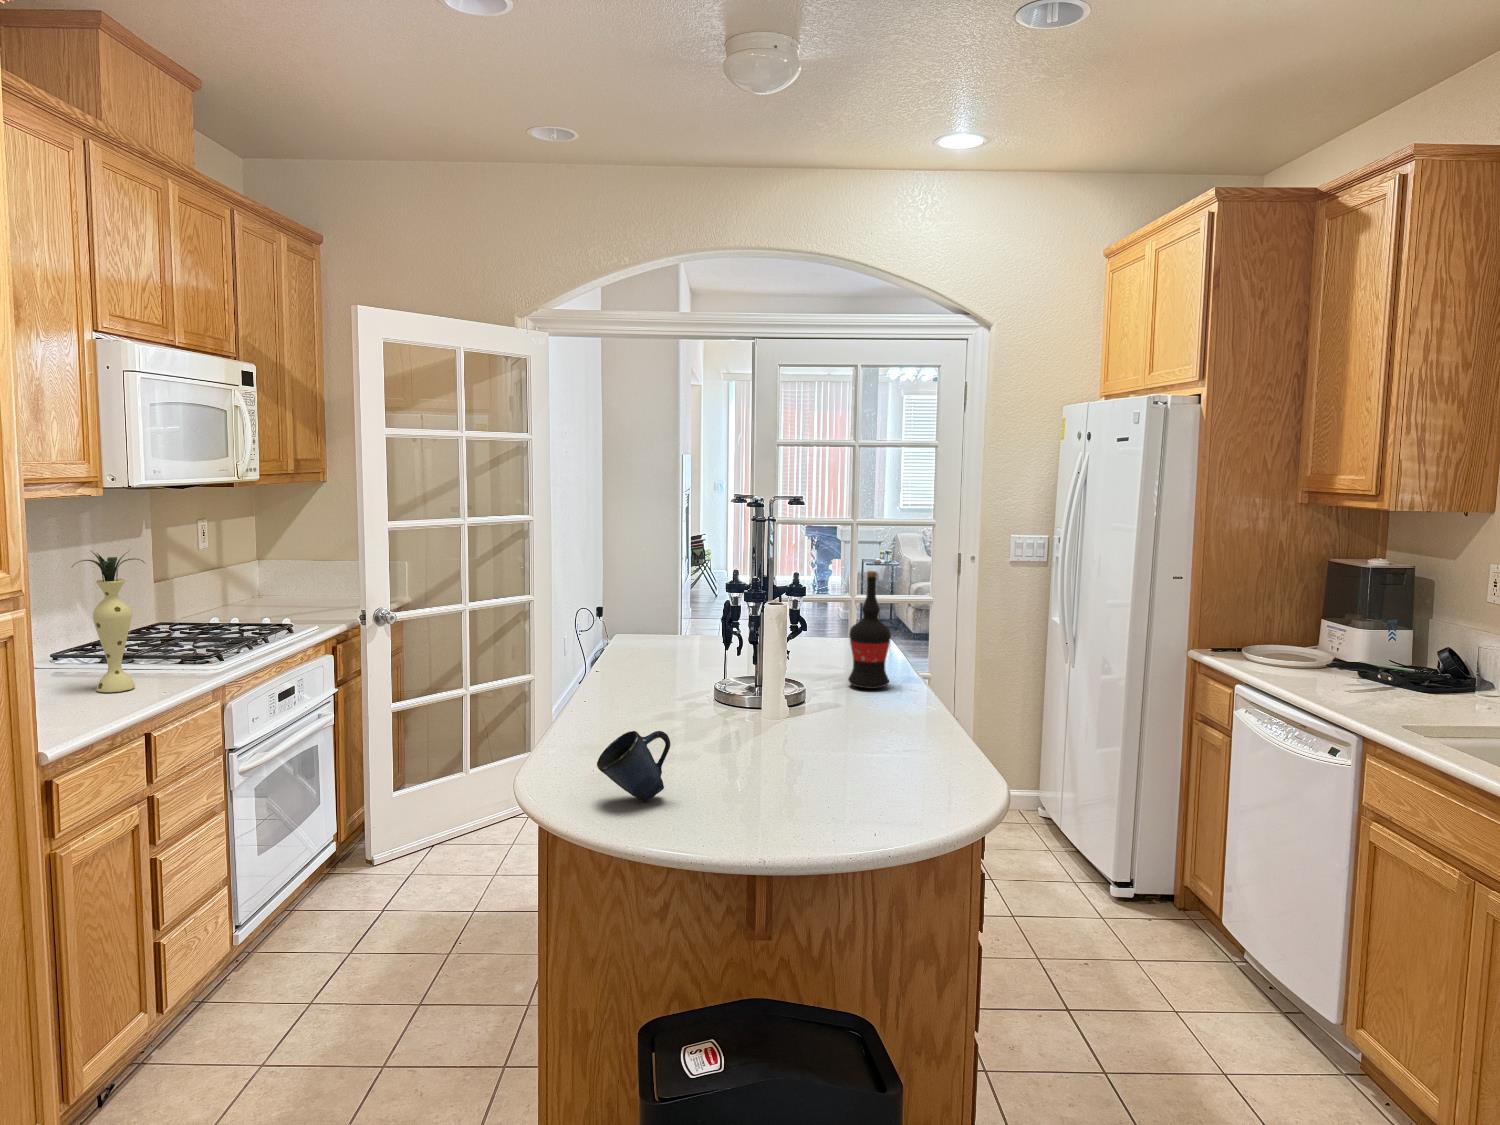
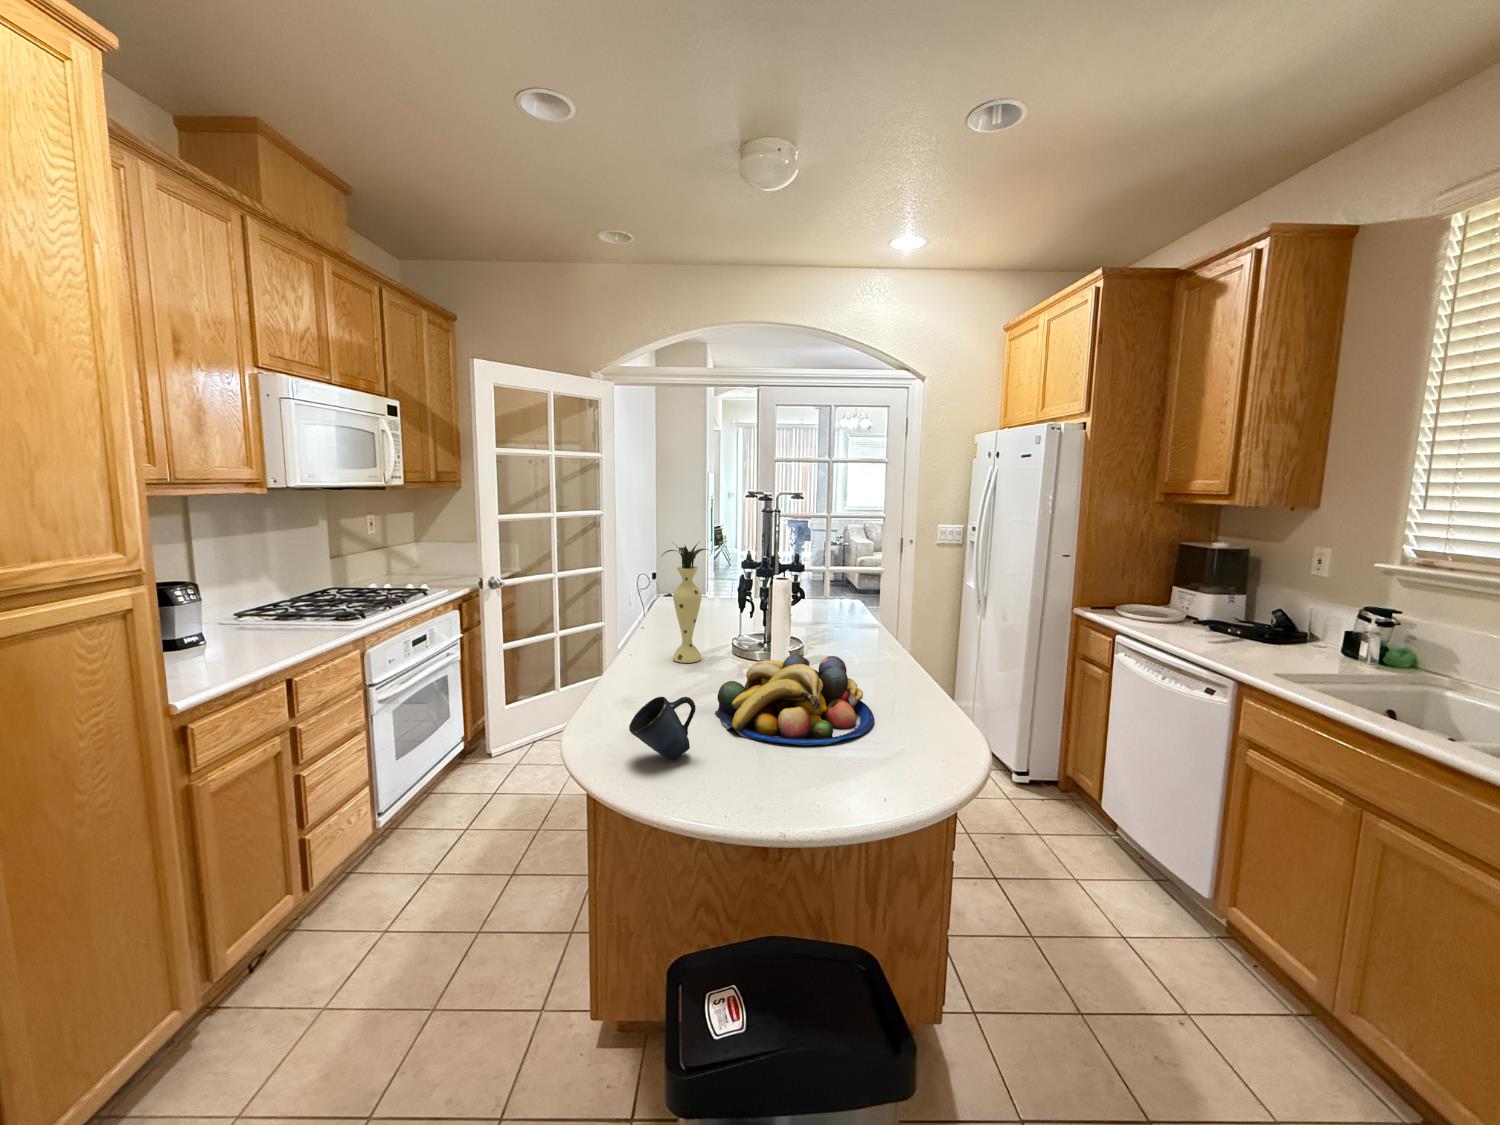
vase: present [72,552,144,692] -> present [663,544,708,663]
wine bottle: present [848,571,891,689] -> none [835,552,868,643]
fruit bowl: none [691,693,879,790] -> present [715,654,874,745]

